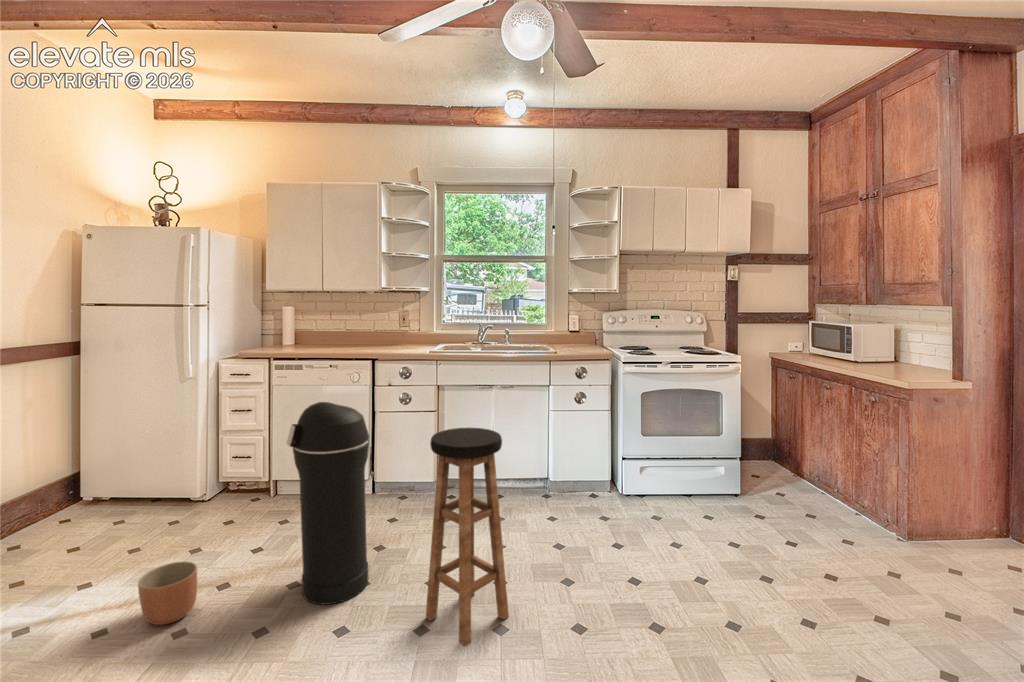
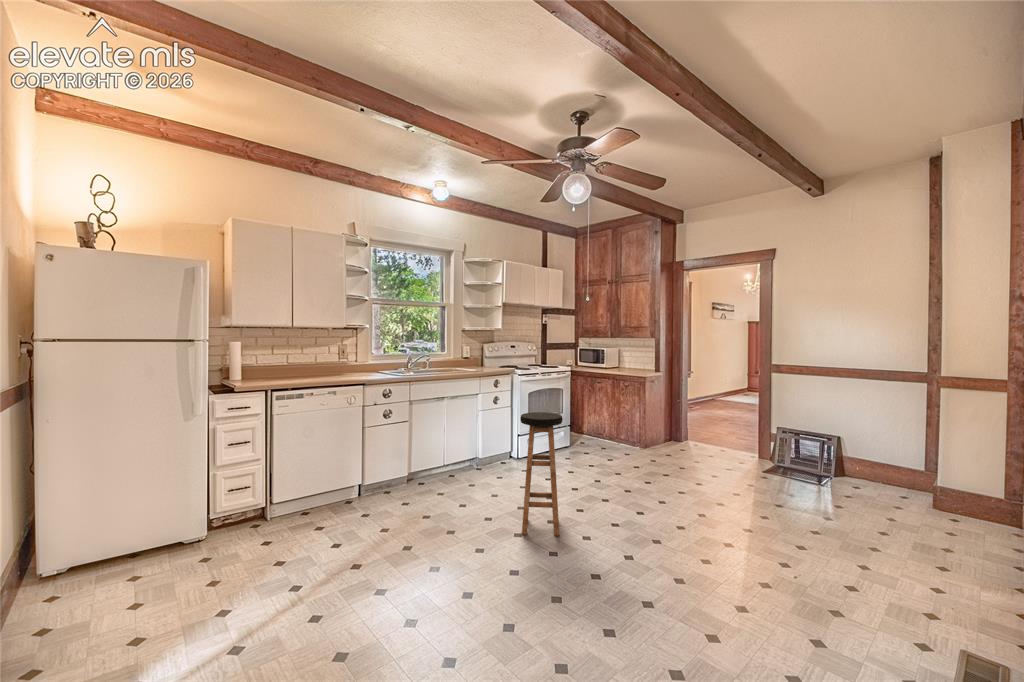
trash can: present [287,402,369,605] -> none [419,407,471,553]
planter: present [138,561,197,625] -> none [341,549,382,600]

